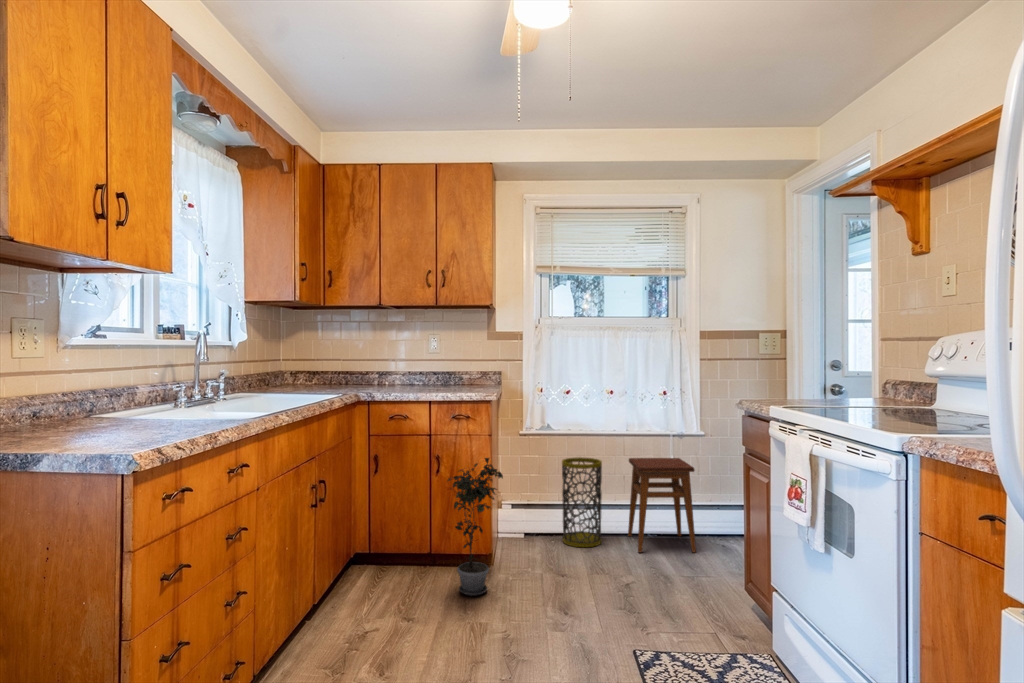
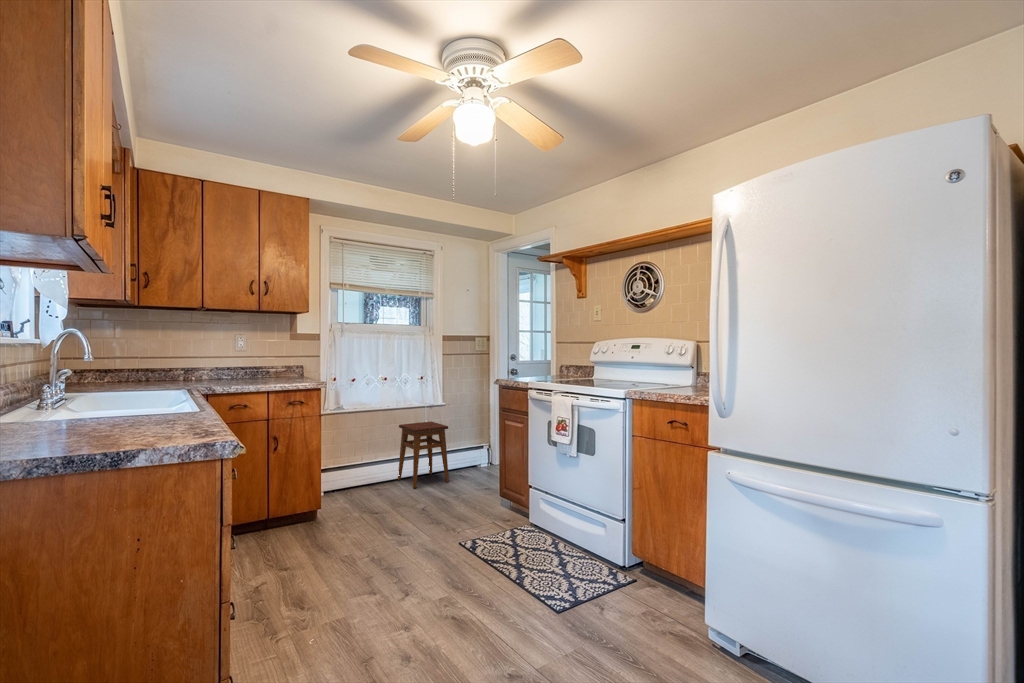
trash can: present [562,457,602,547] -> none [354,427,385,493]
potted plant: present [448,458,503,596] -> none [295,432,344,541]

